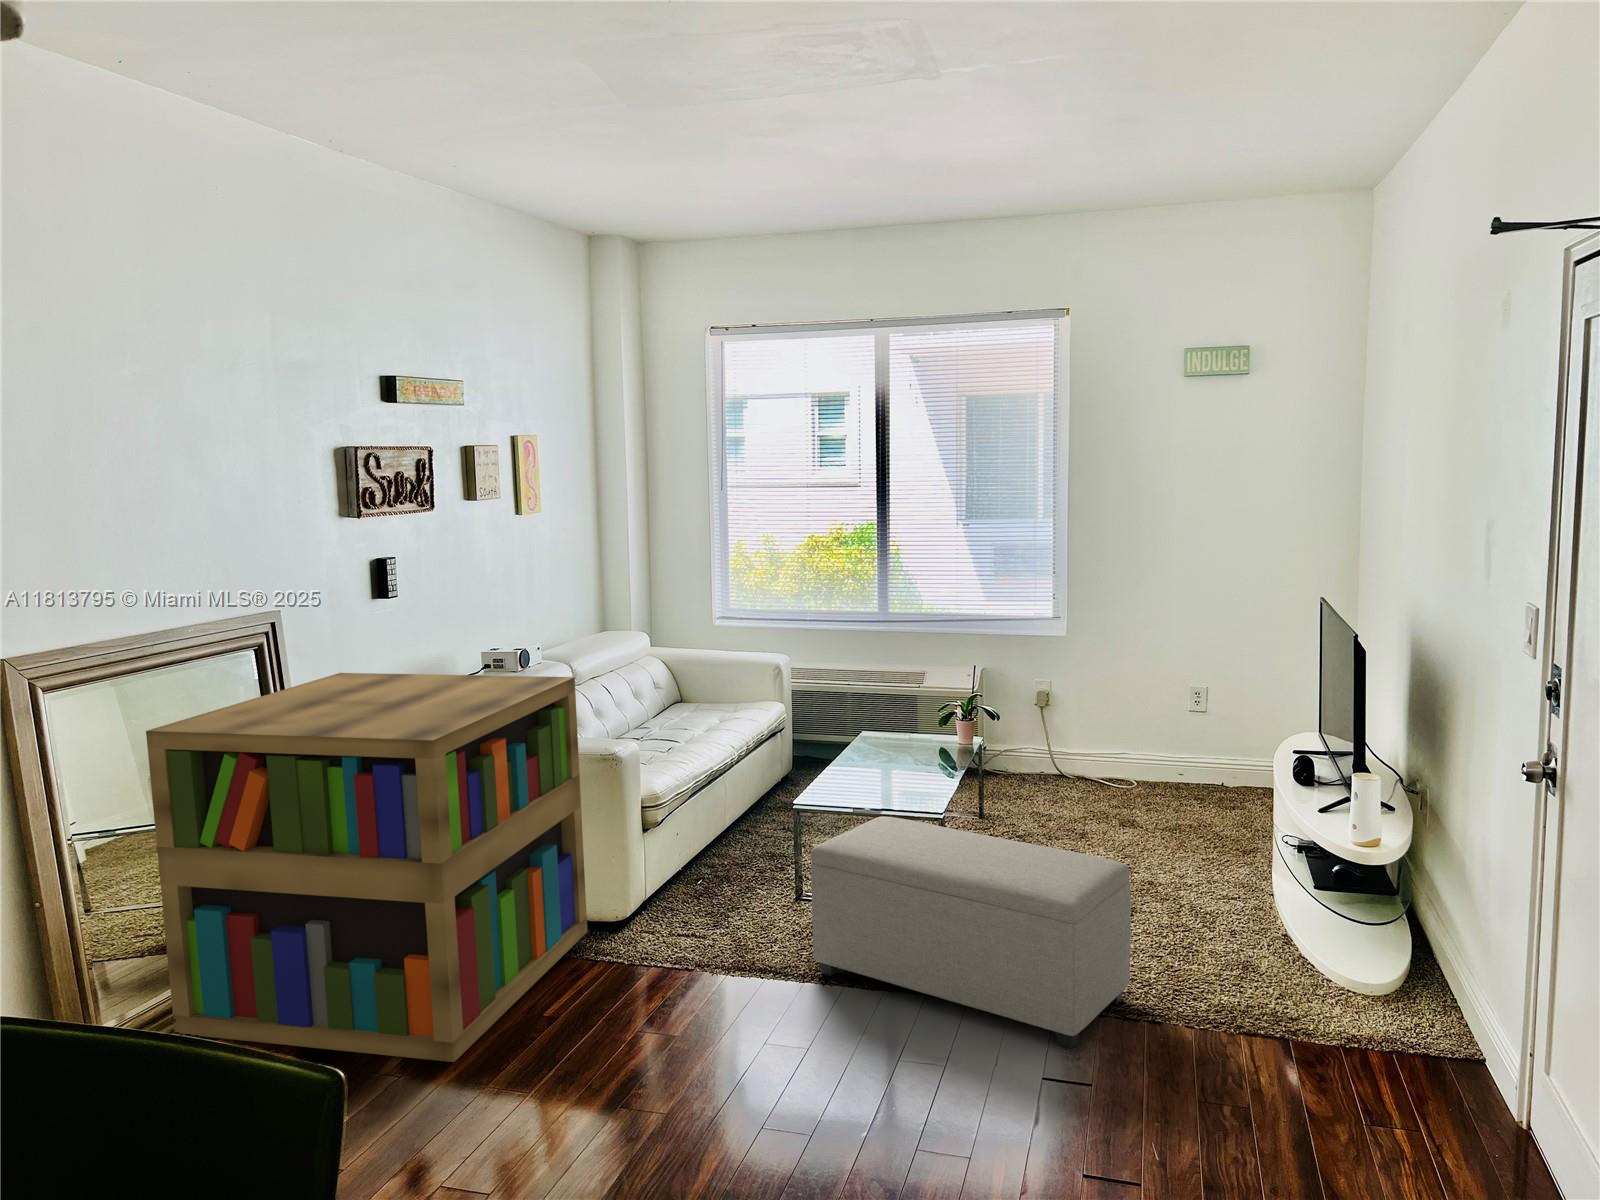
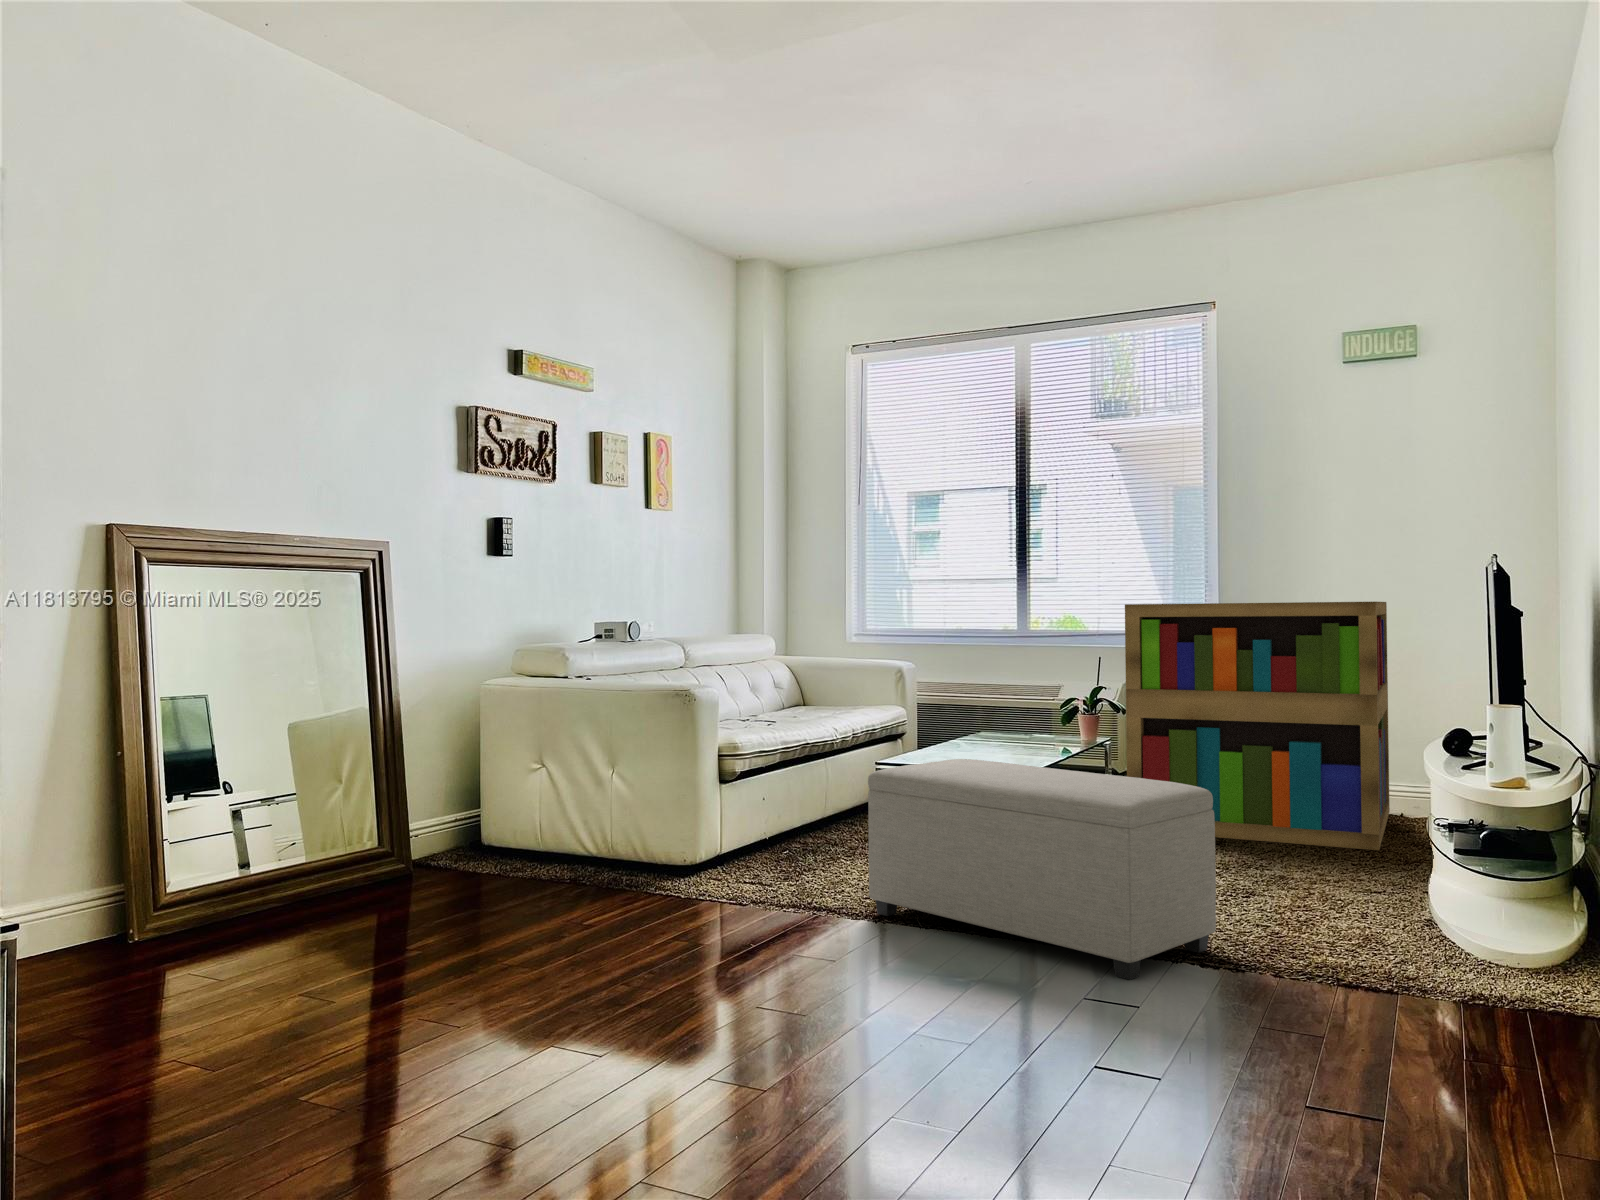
bookshelf: present [146,673,587,1062] -> present [1125,602,1390,850]

